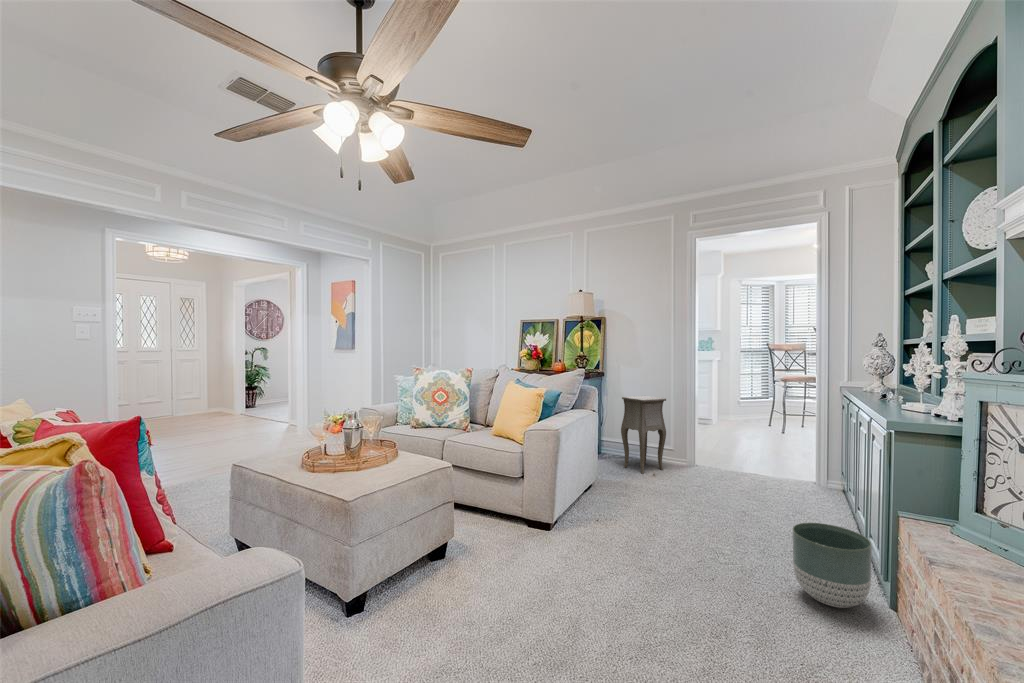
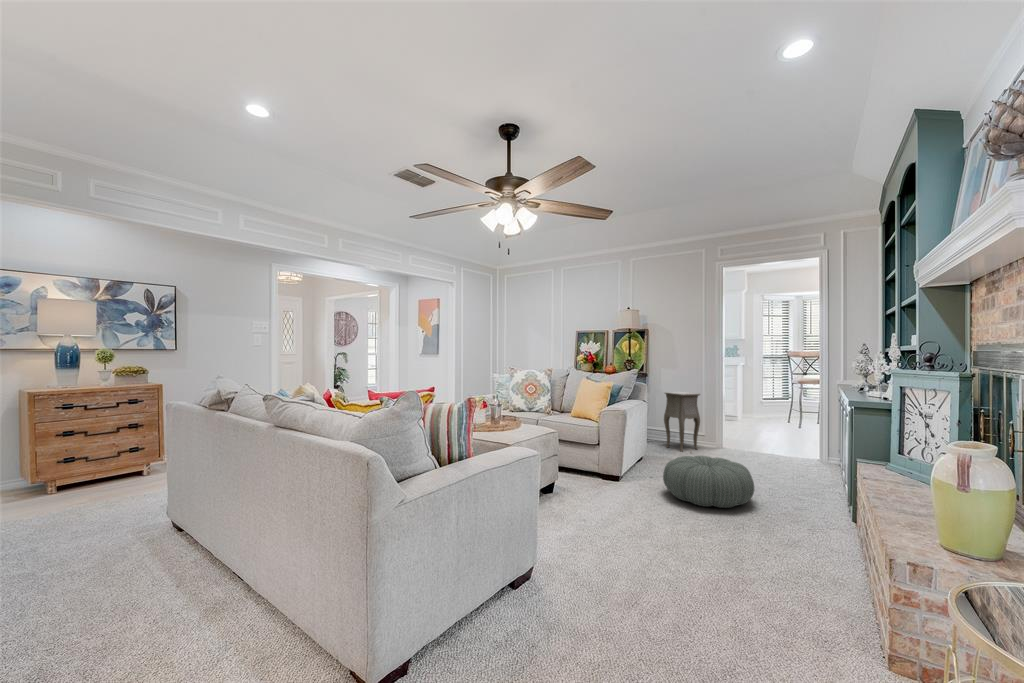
pouf: none [606,492,735,580] -> present [663,456,754,508]
planter: present [793,523,872,608] -> none [793,471,844,522]

